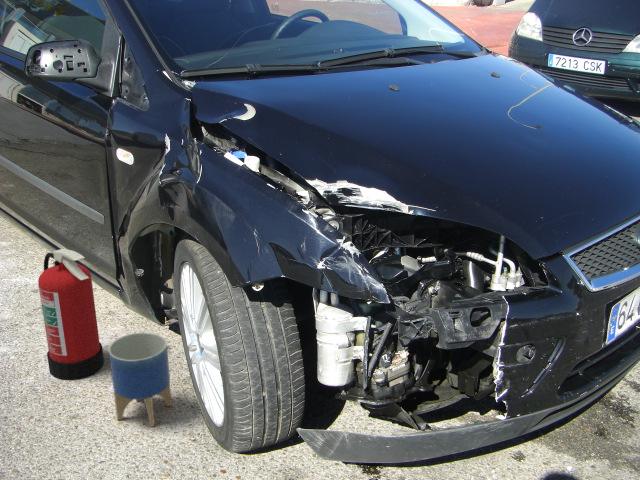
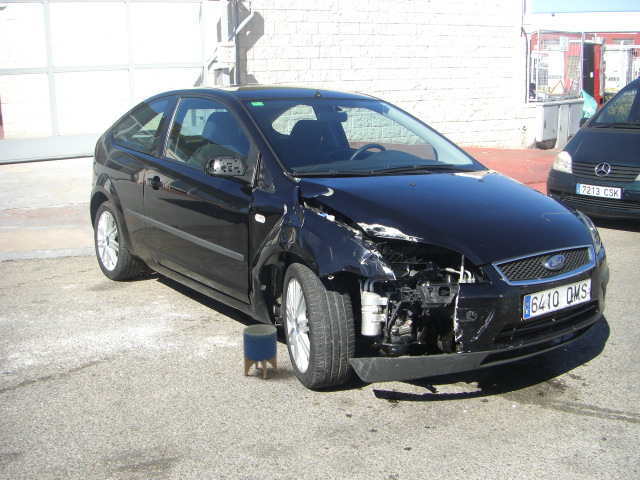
fire extinguisher: present [38,249,104,380] -> none [201,277,235,358]

